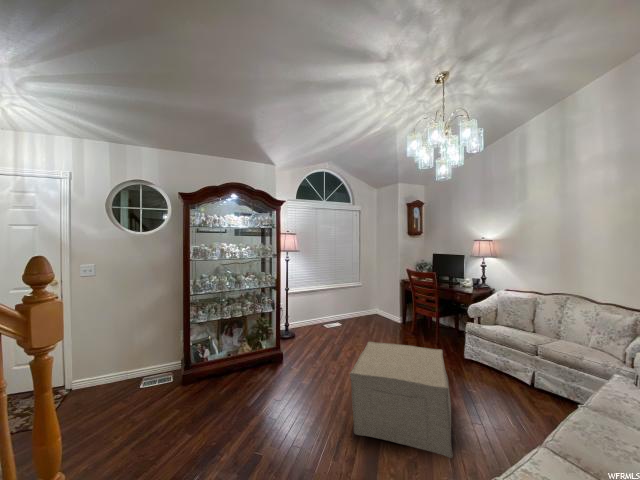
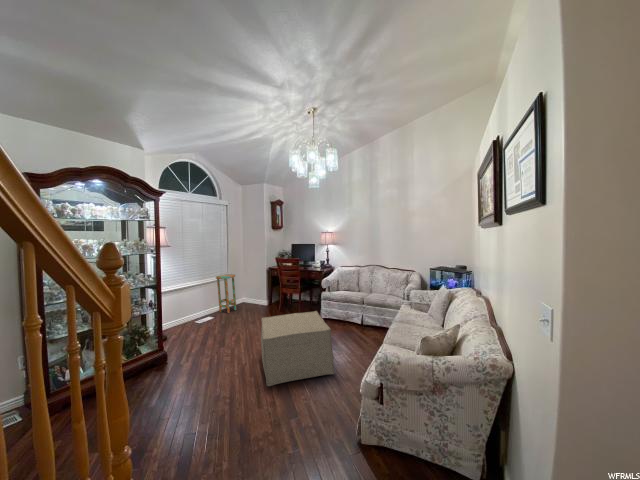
side table: none [347,282,366,323] -> present [216,274,236,313]

